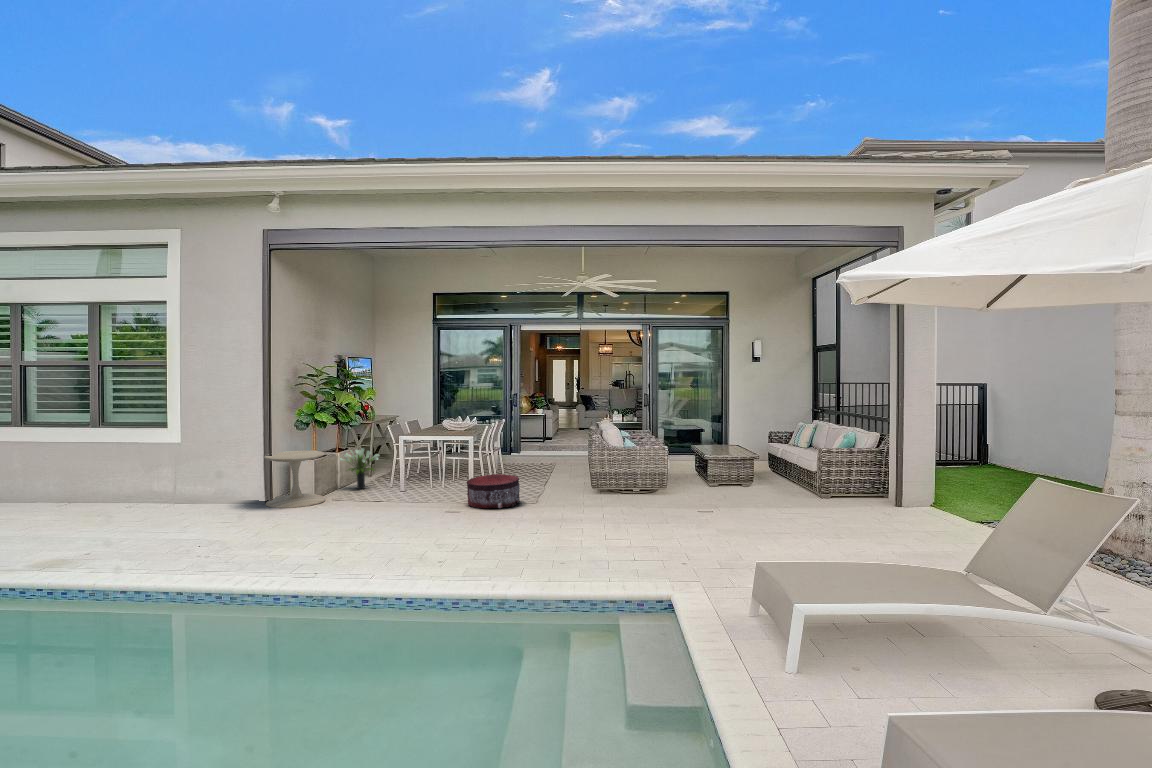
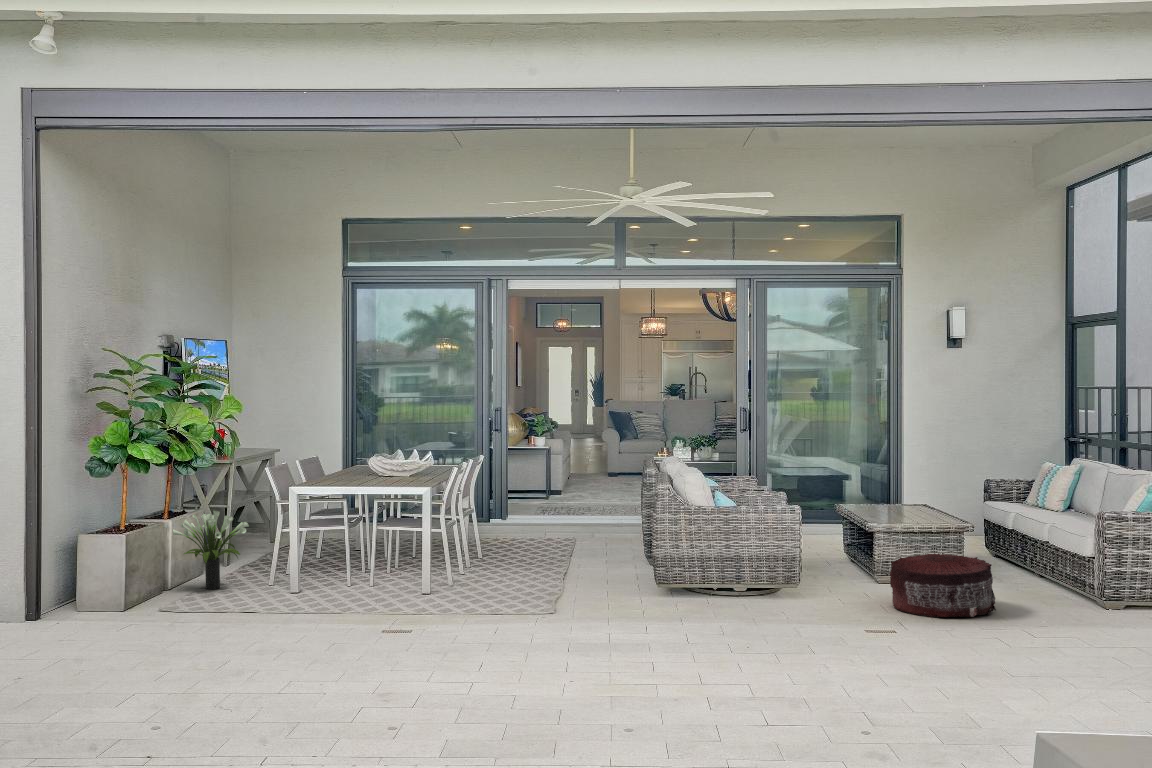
side table: present [264,450,326,508] -> none [29,515,146,628]
pouf: present [467,474,520,508] -> present [890,553,996,617]

